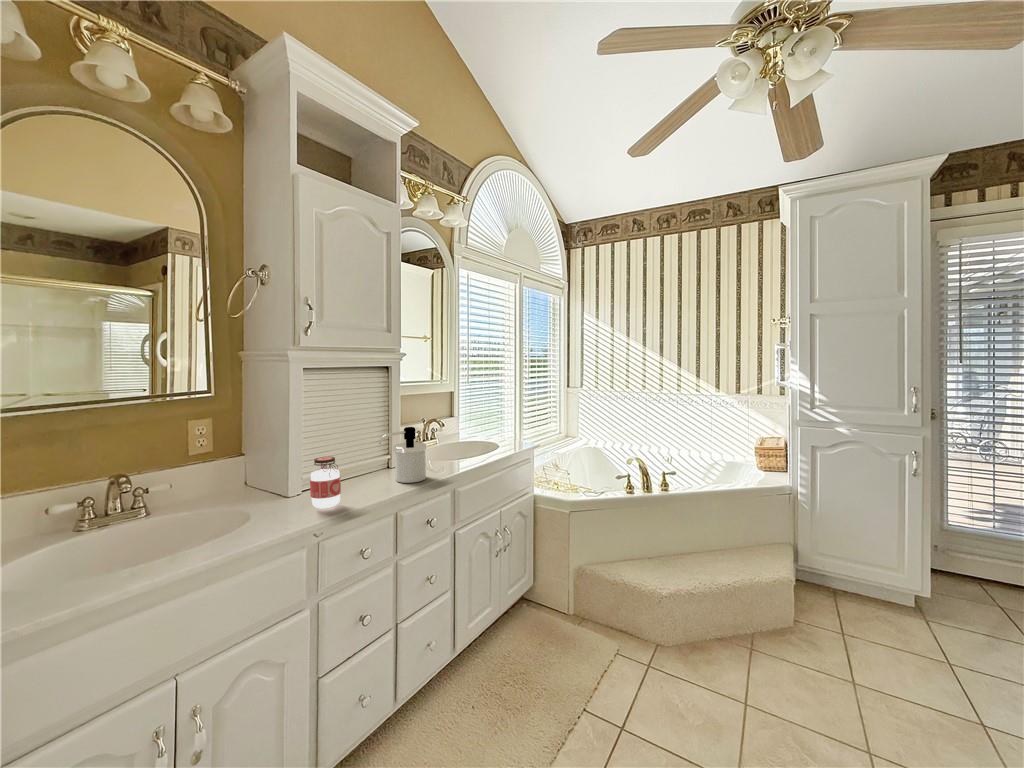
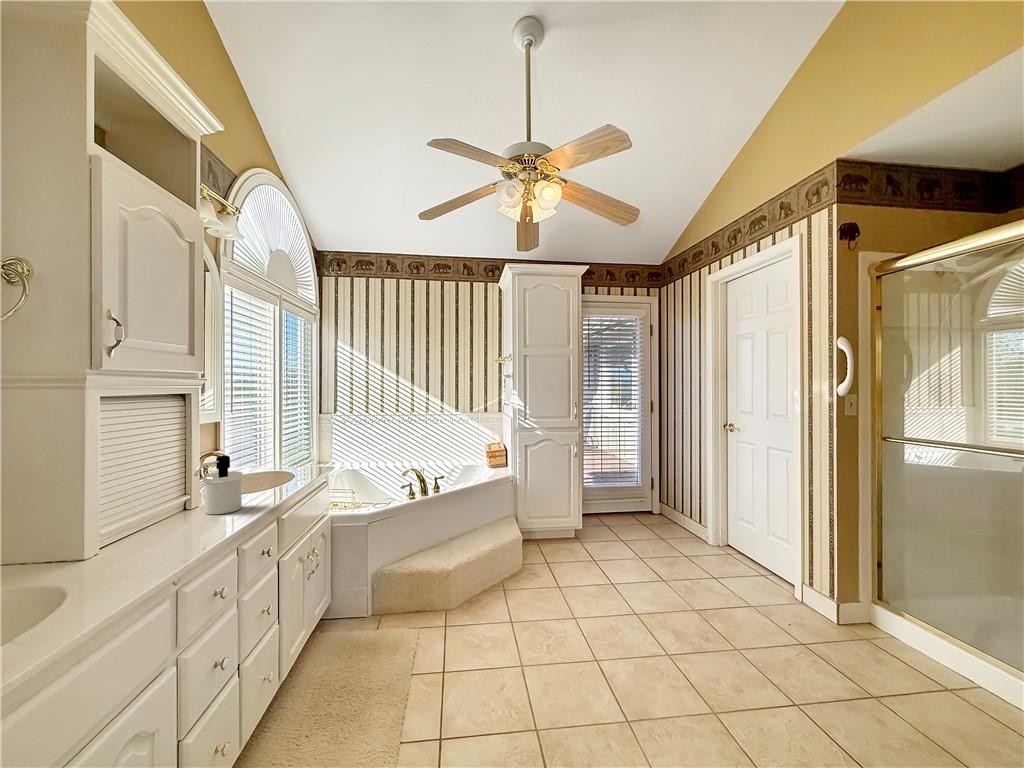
jar: present [310,457,341,508] -> none [133,492,173,550]

